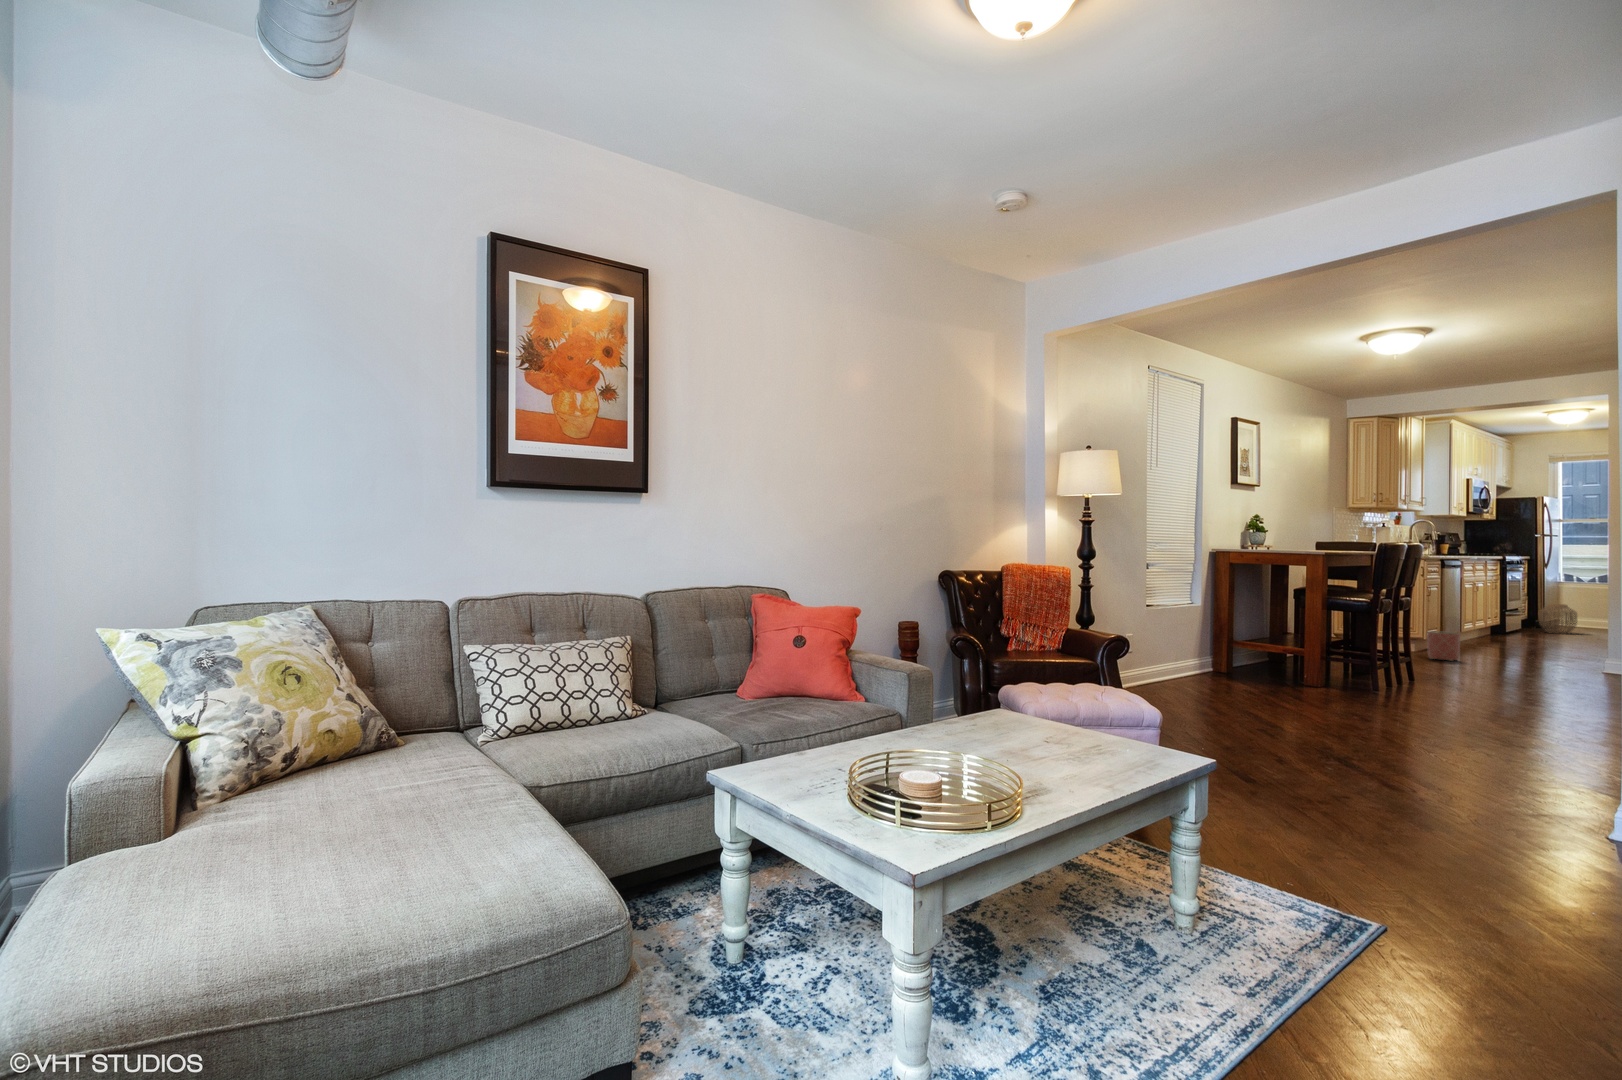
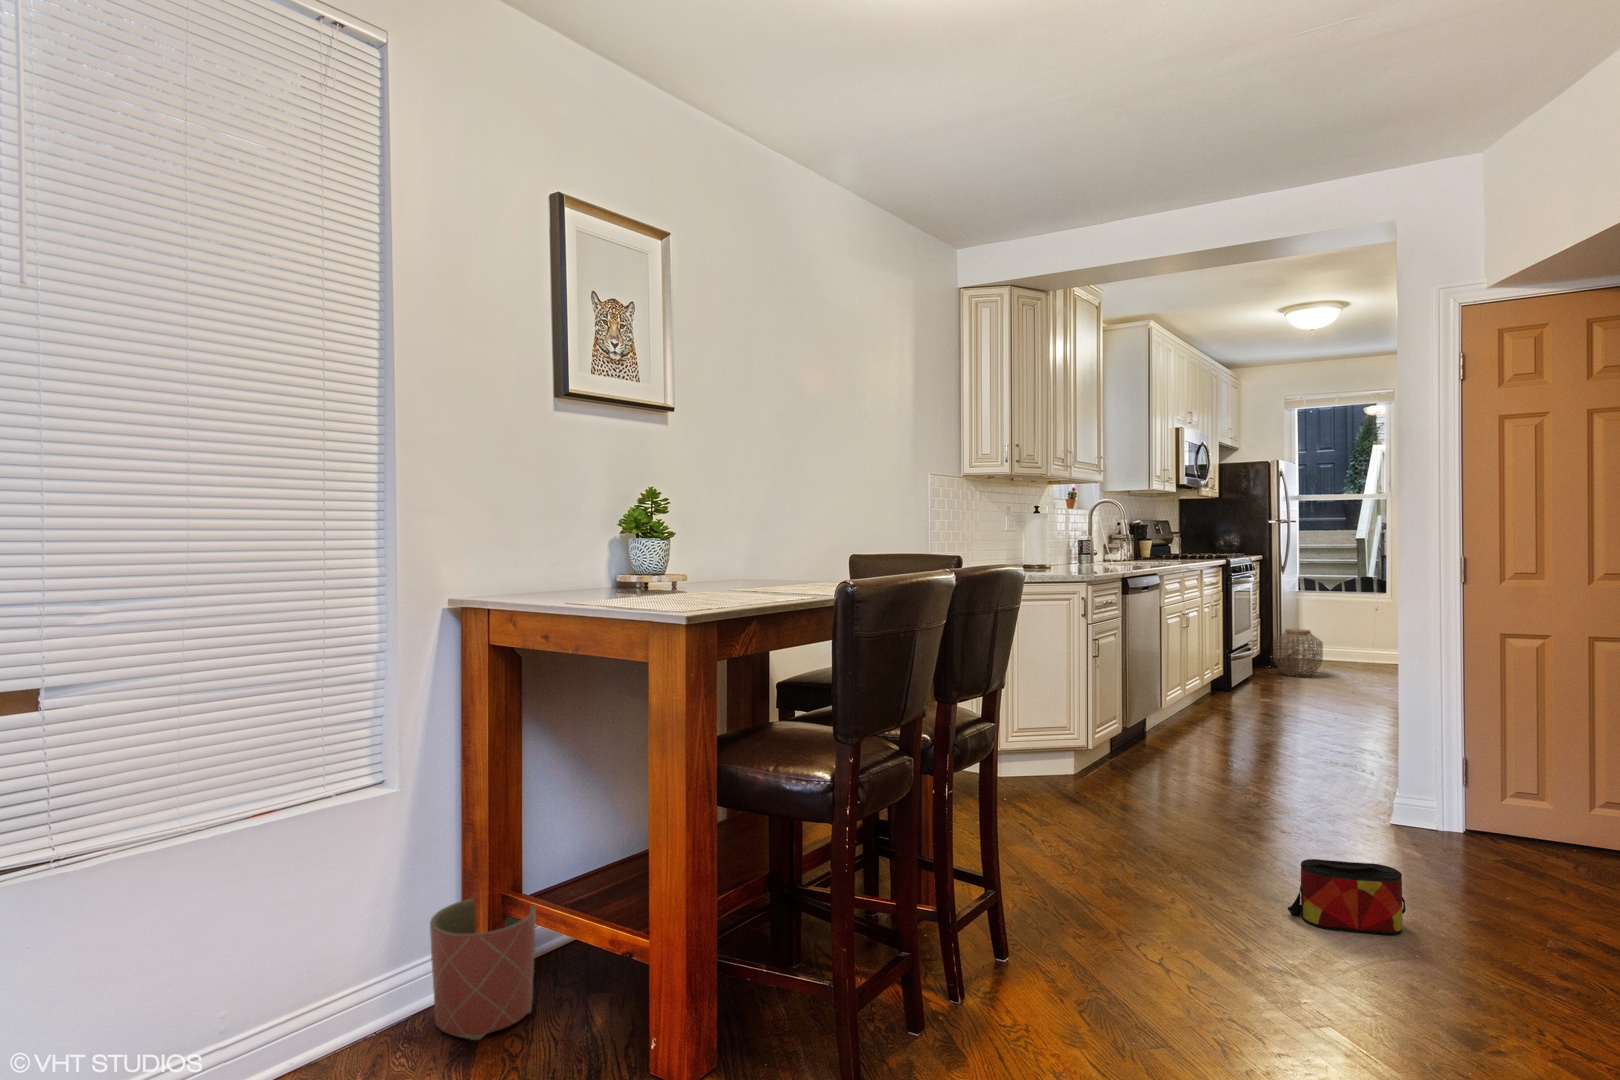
planter: present [1427,631,1460,661] -> present [430,898,536,1040]
bag: none [1534,656,1588,681] -> present [1288,859,1406,935]

